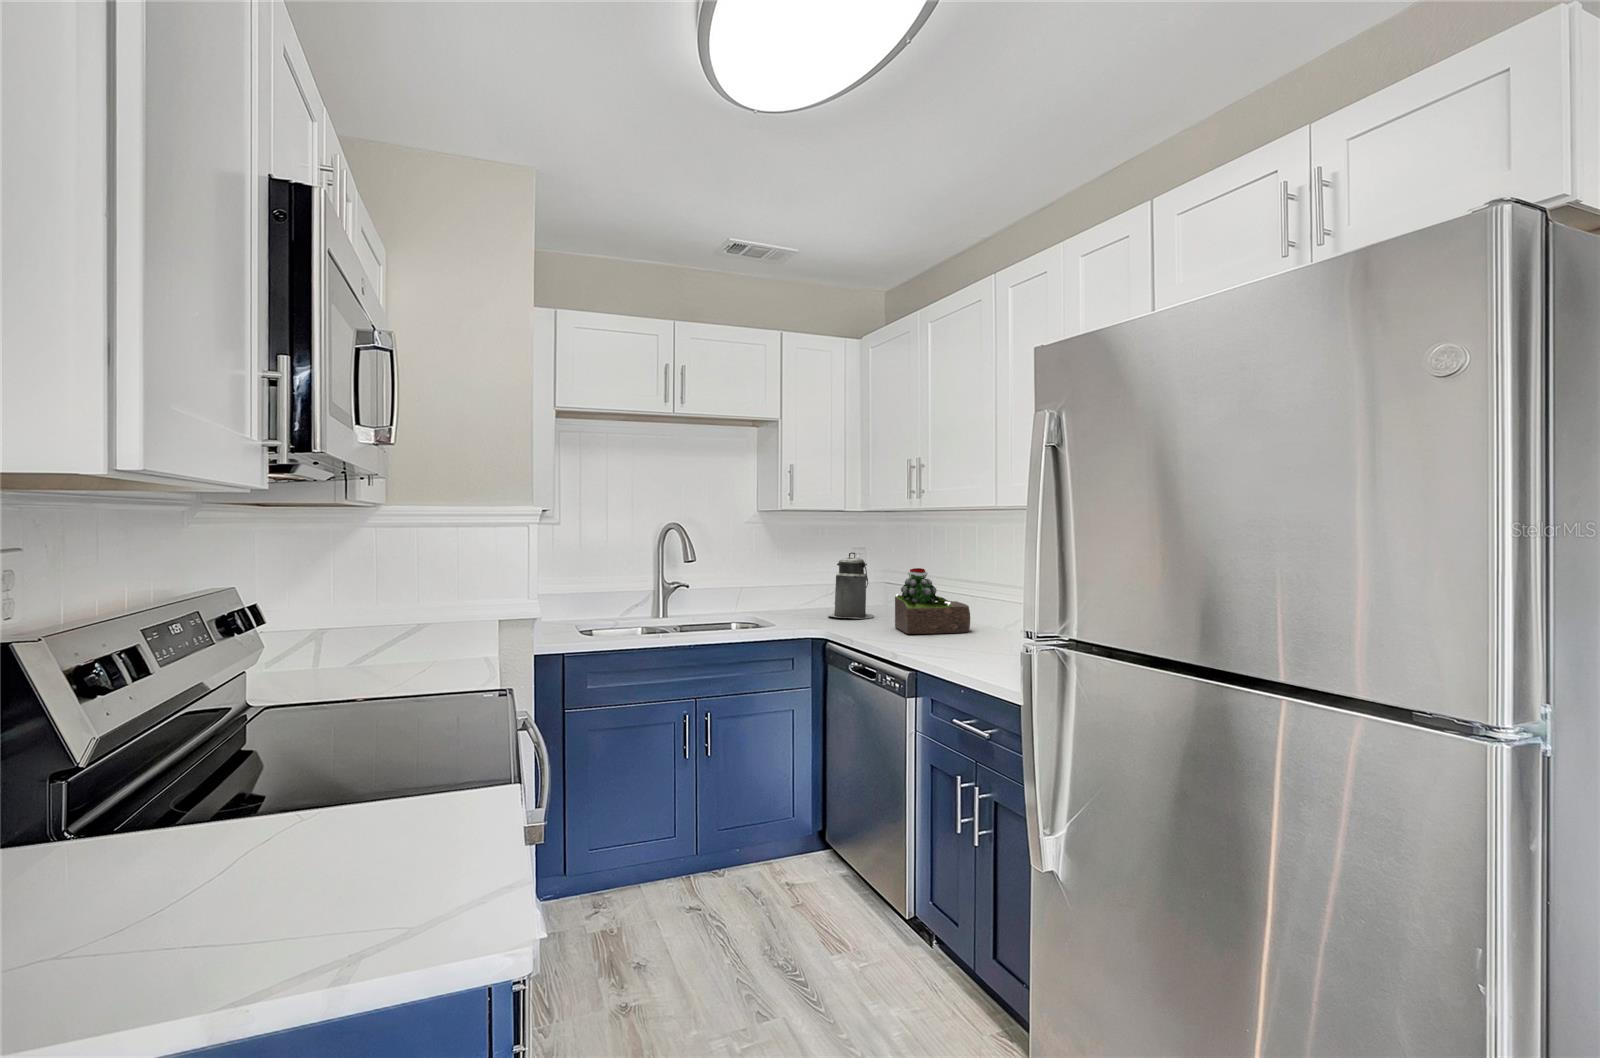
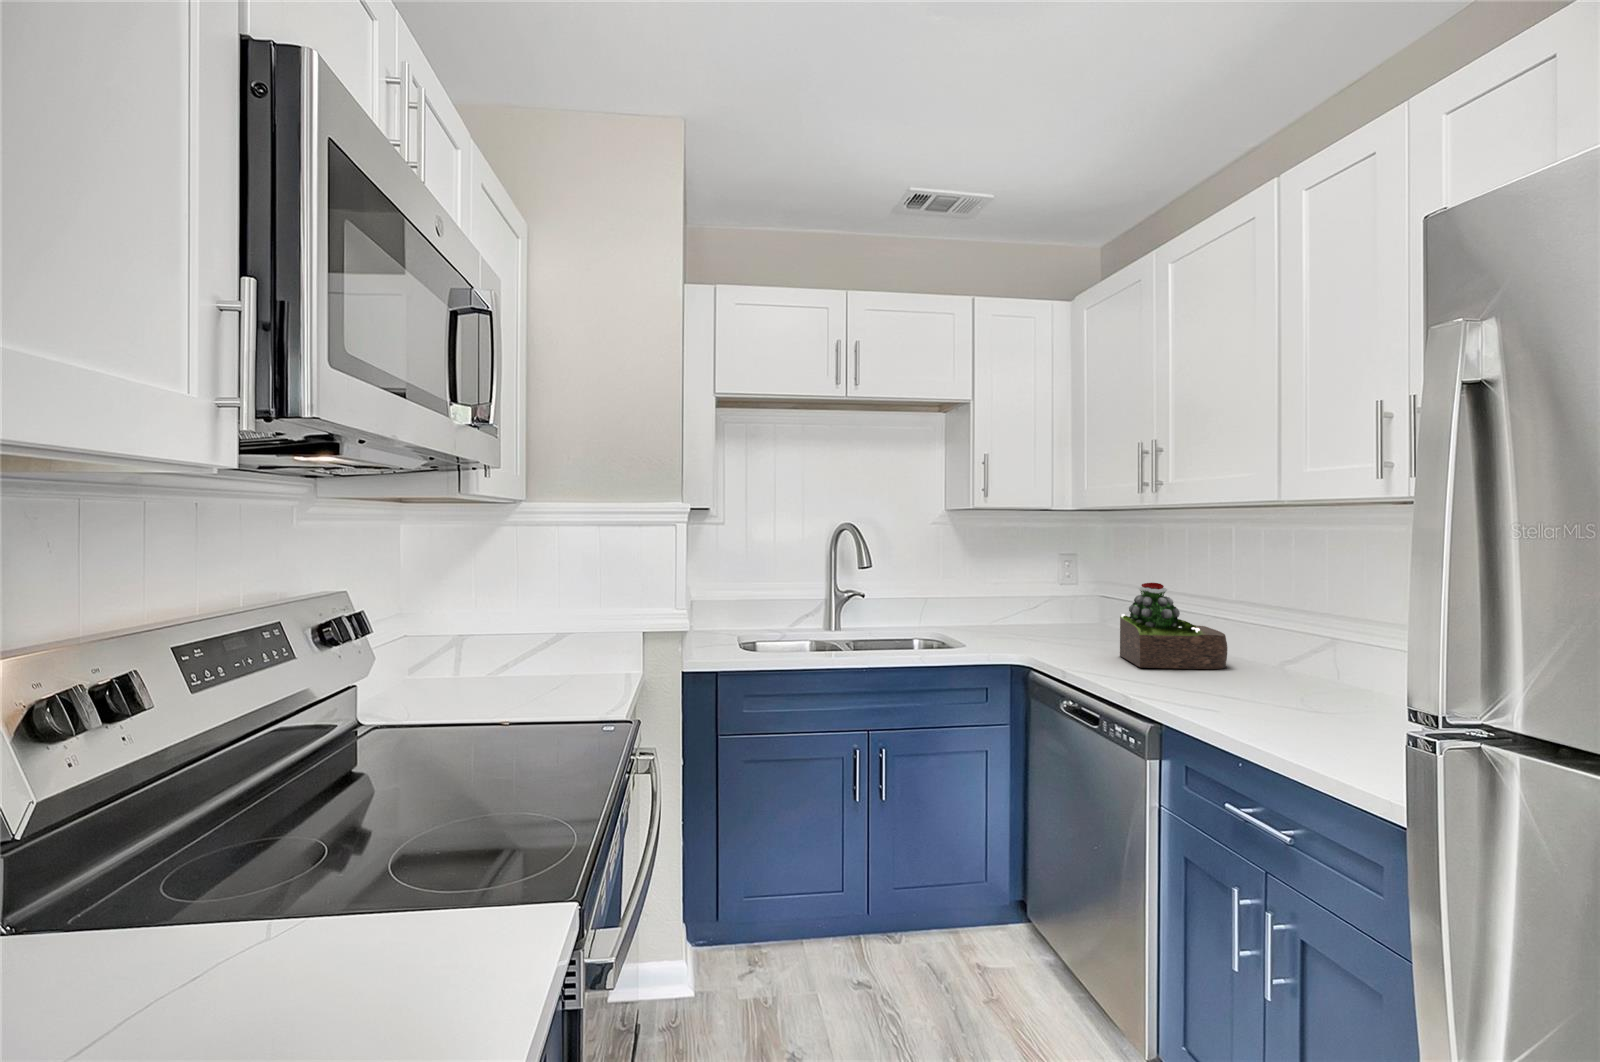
canister: present [829,552,874,619] -> none [1029,559,1087,641]

